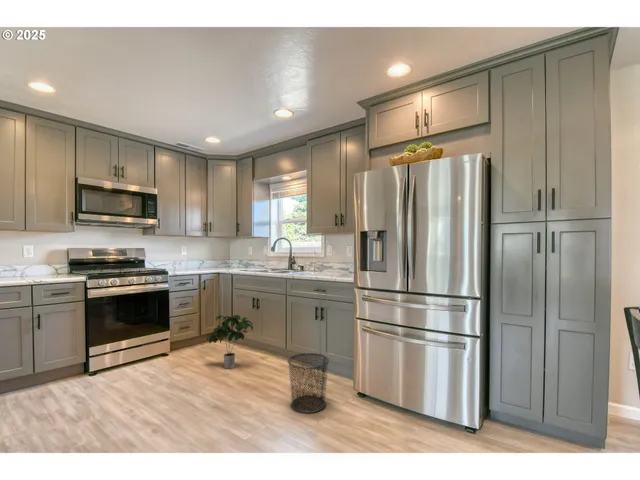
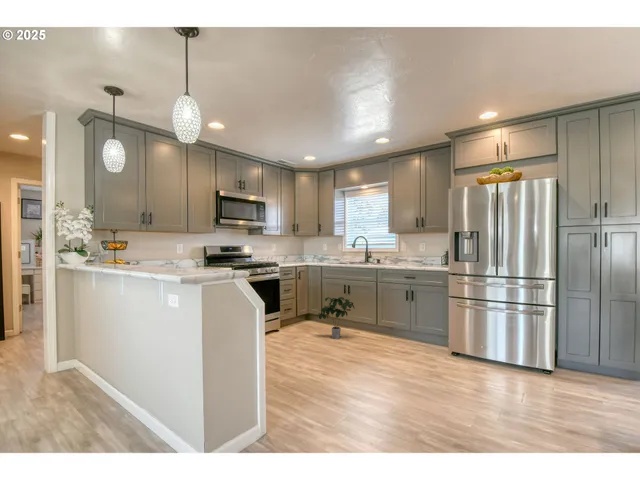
trash can: present [288,353,329,413] -> none [403,322,435,363]

